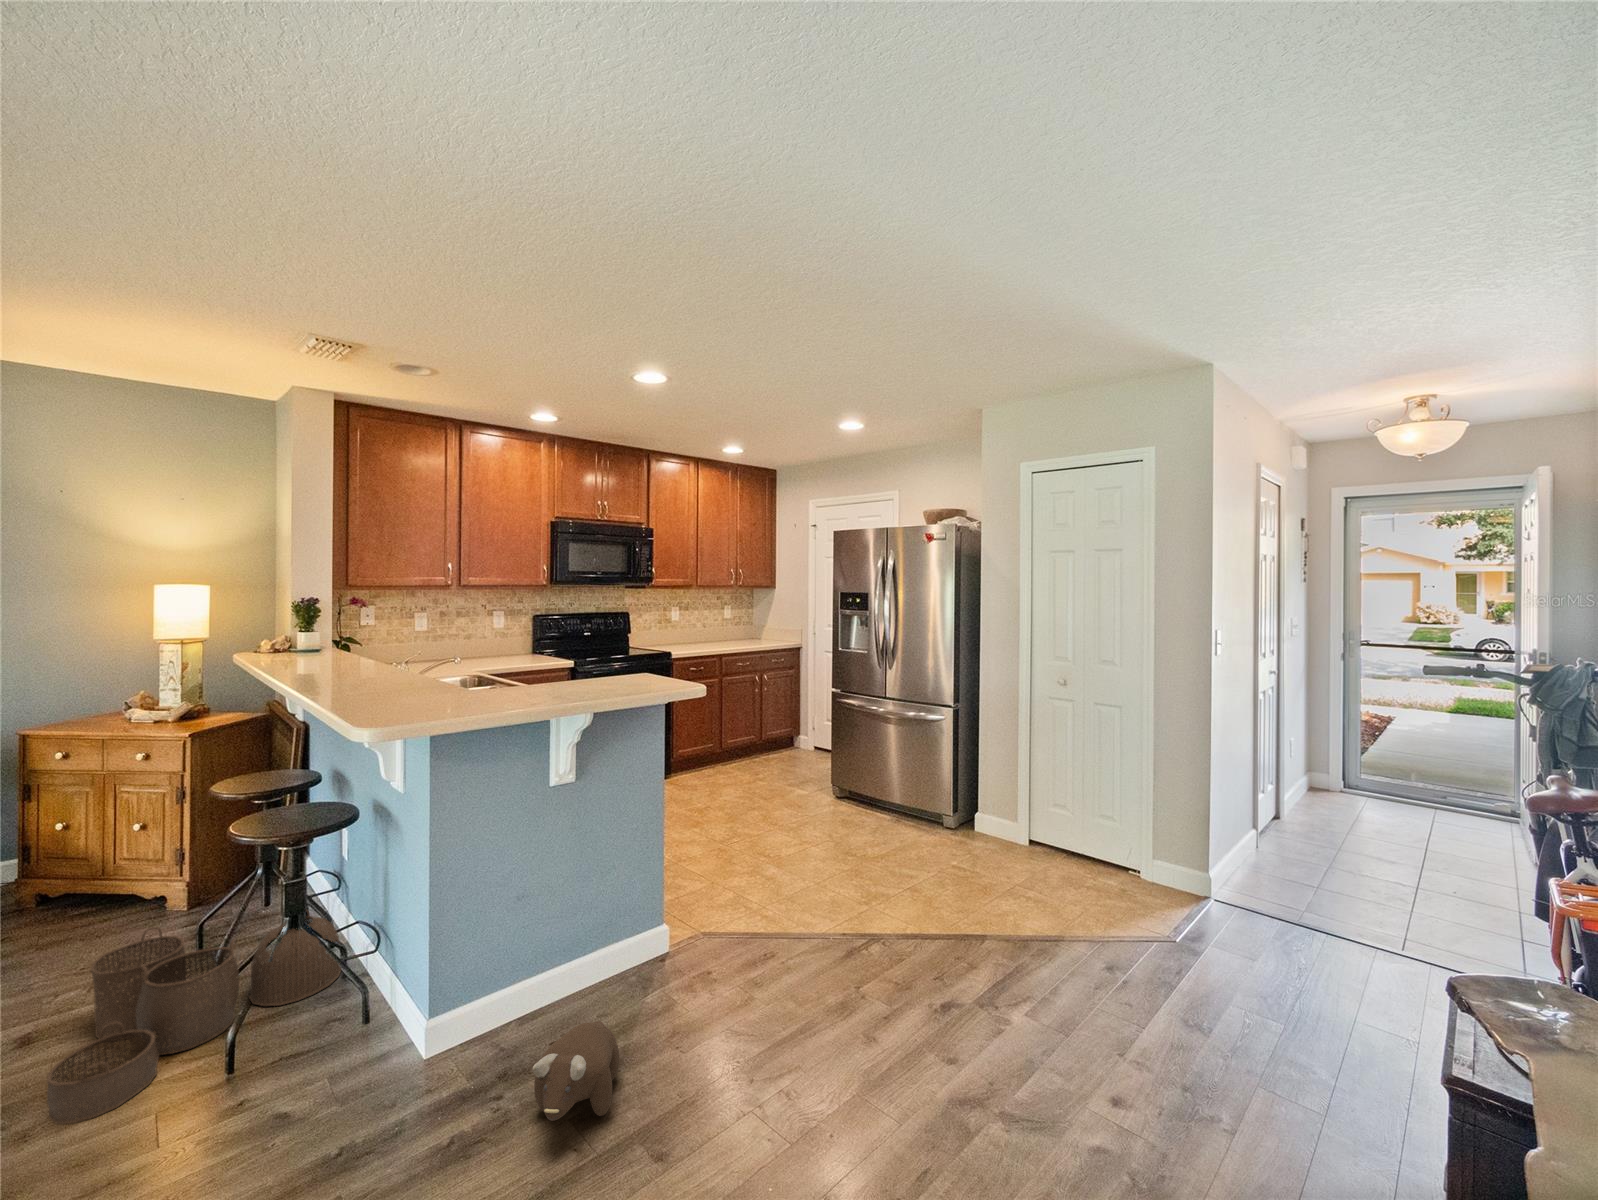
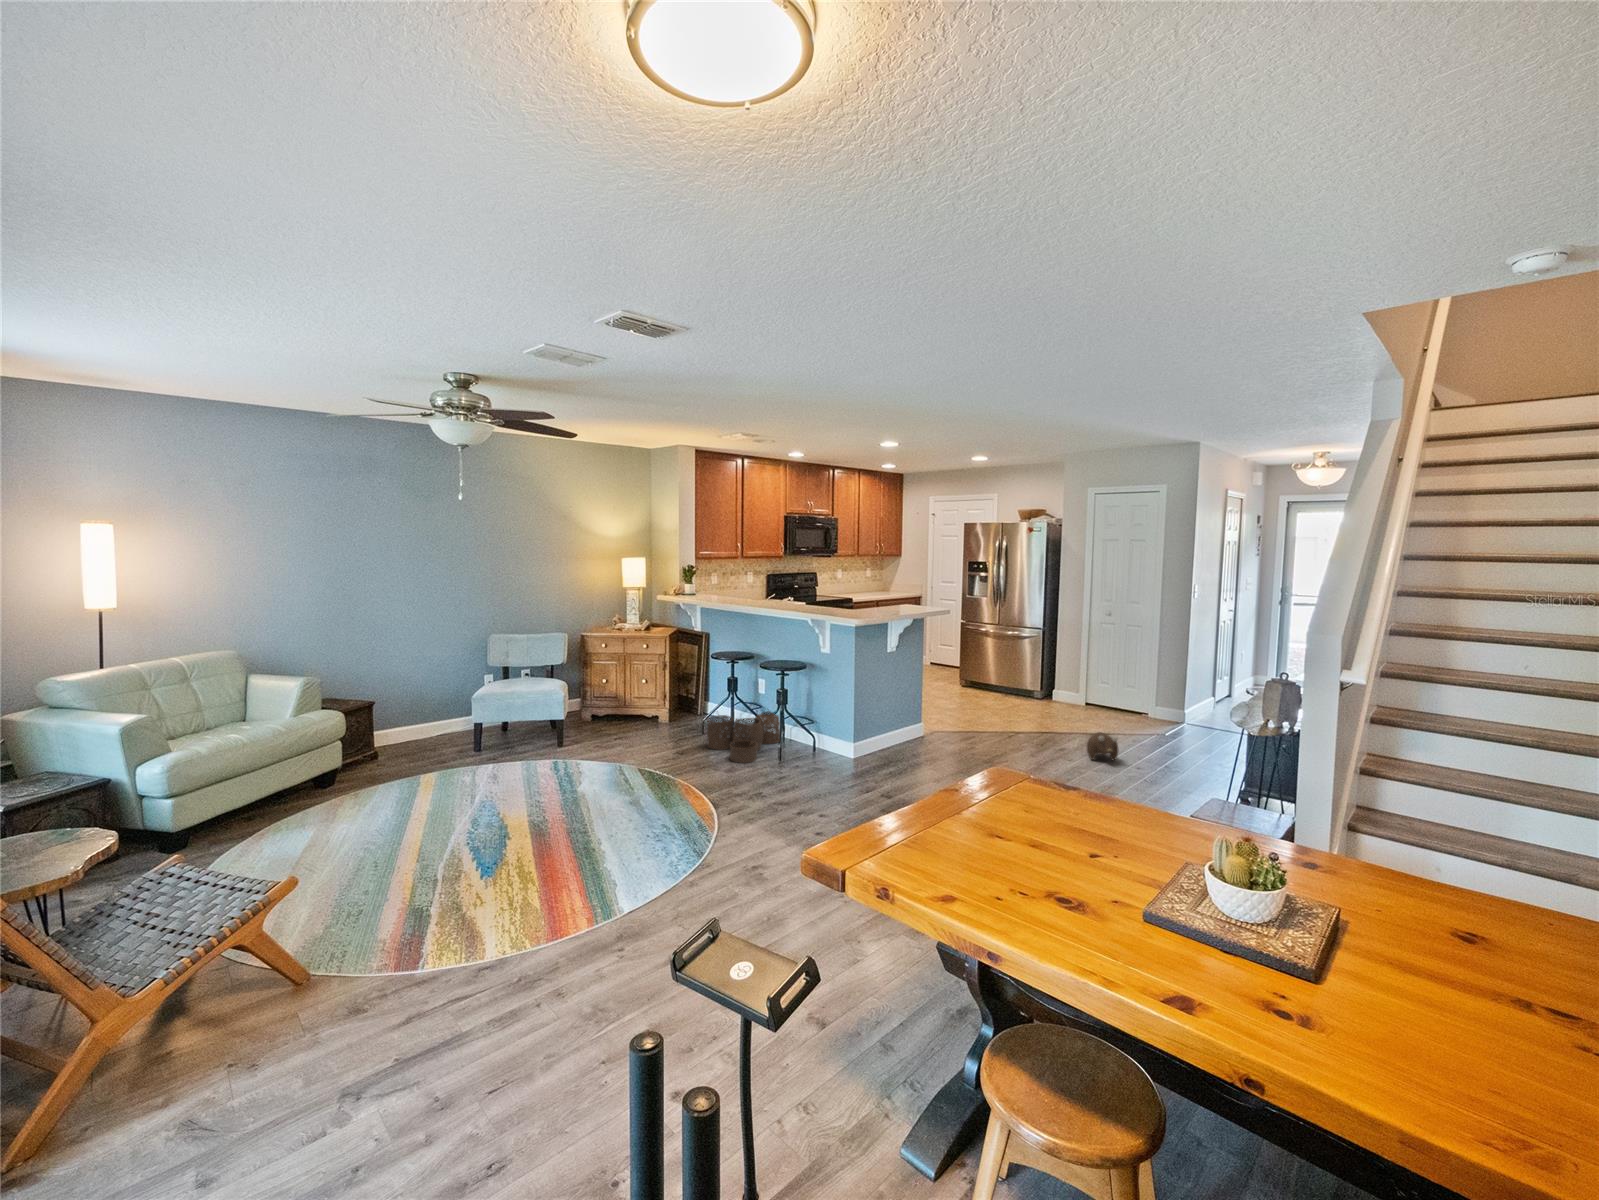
plush toy: present [533,1021,619,1121] -> present [1087,732,1118,761]

